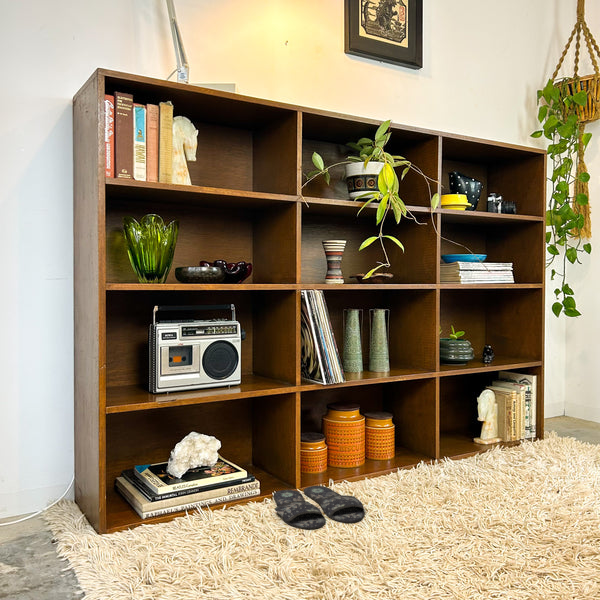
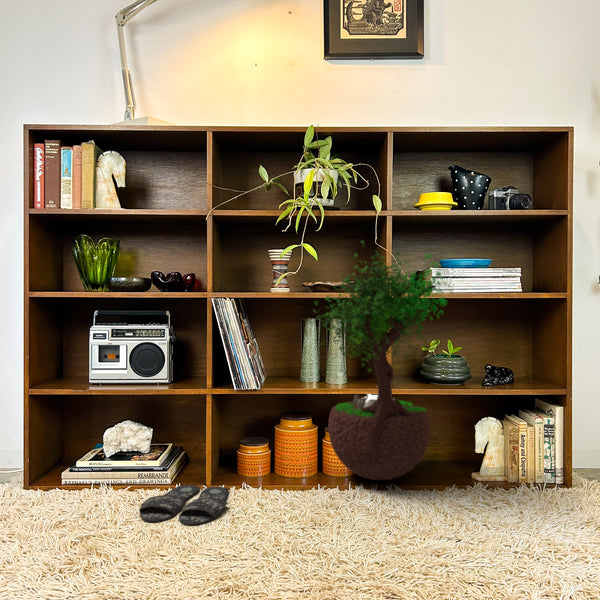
potted tree: none [373,237,501,456] -> present [308,241,452,480]

